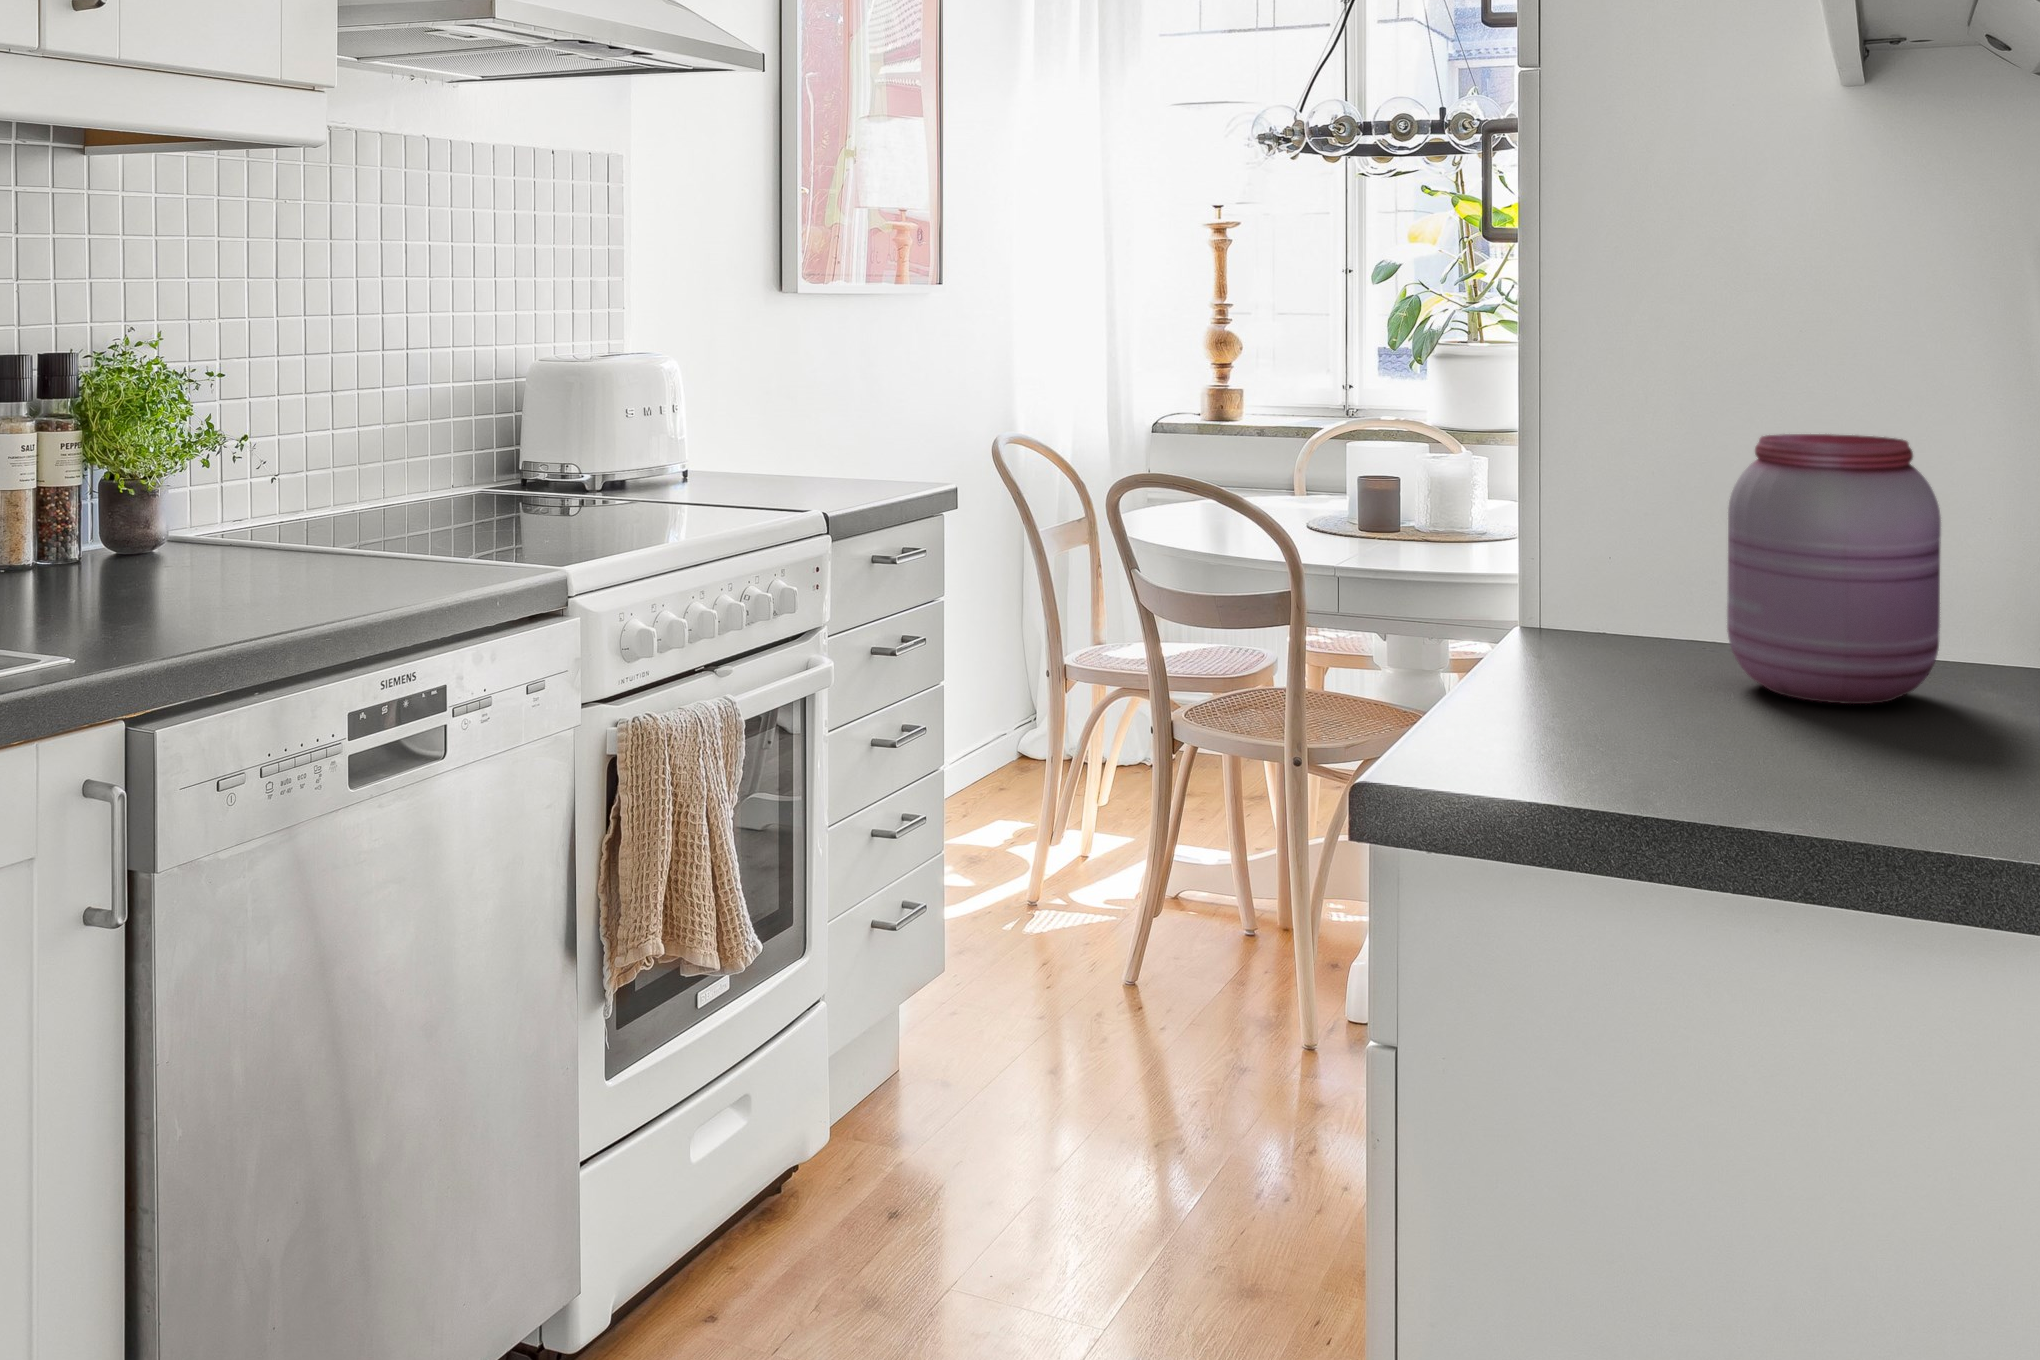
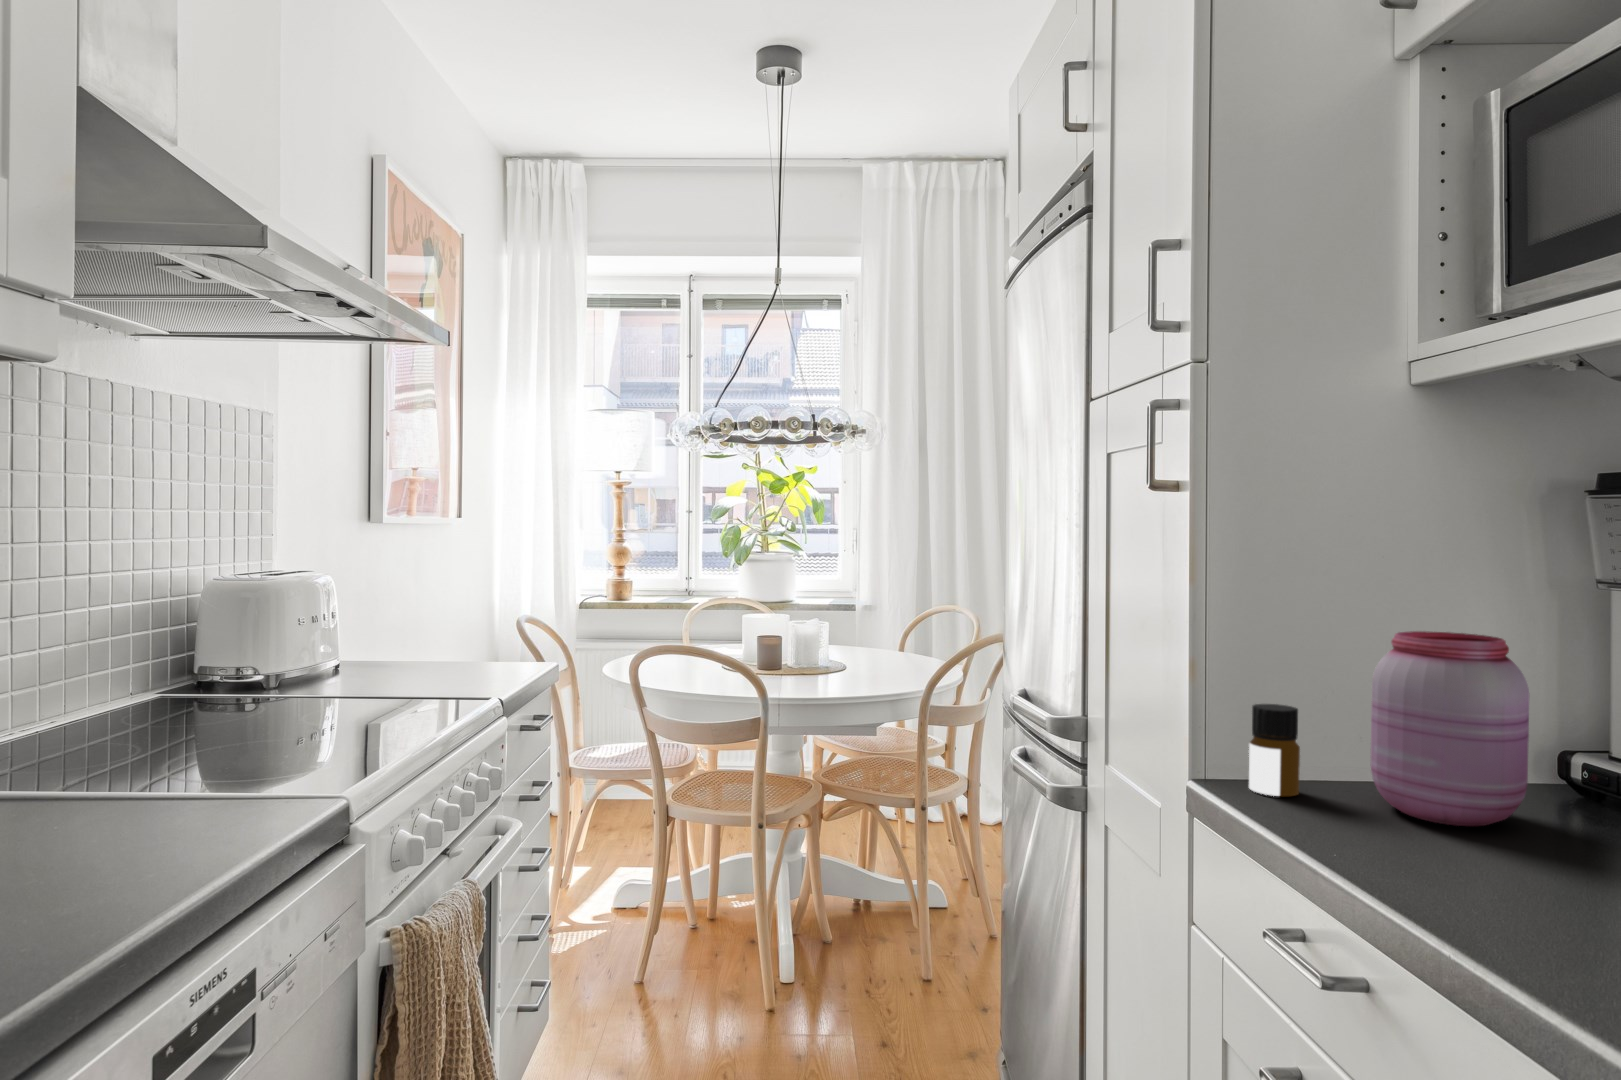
bottle: none [1600,534,1669,659] -> present [1249,704,1300,796]

